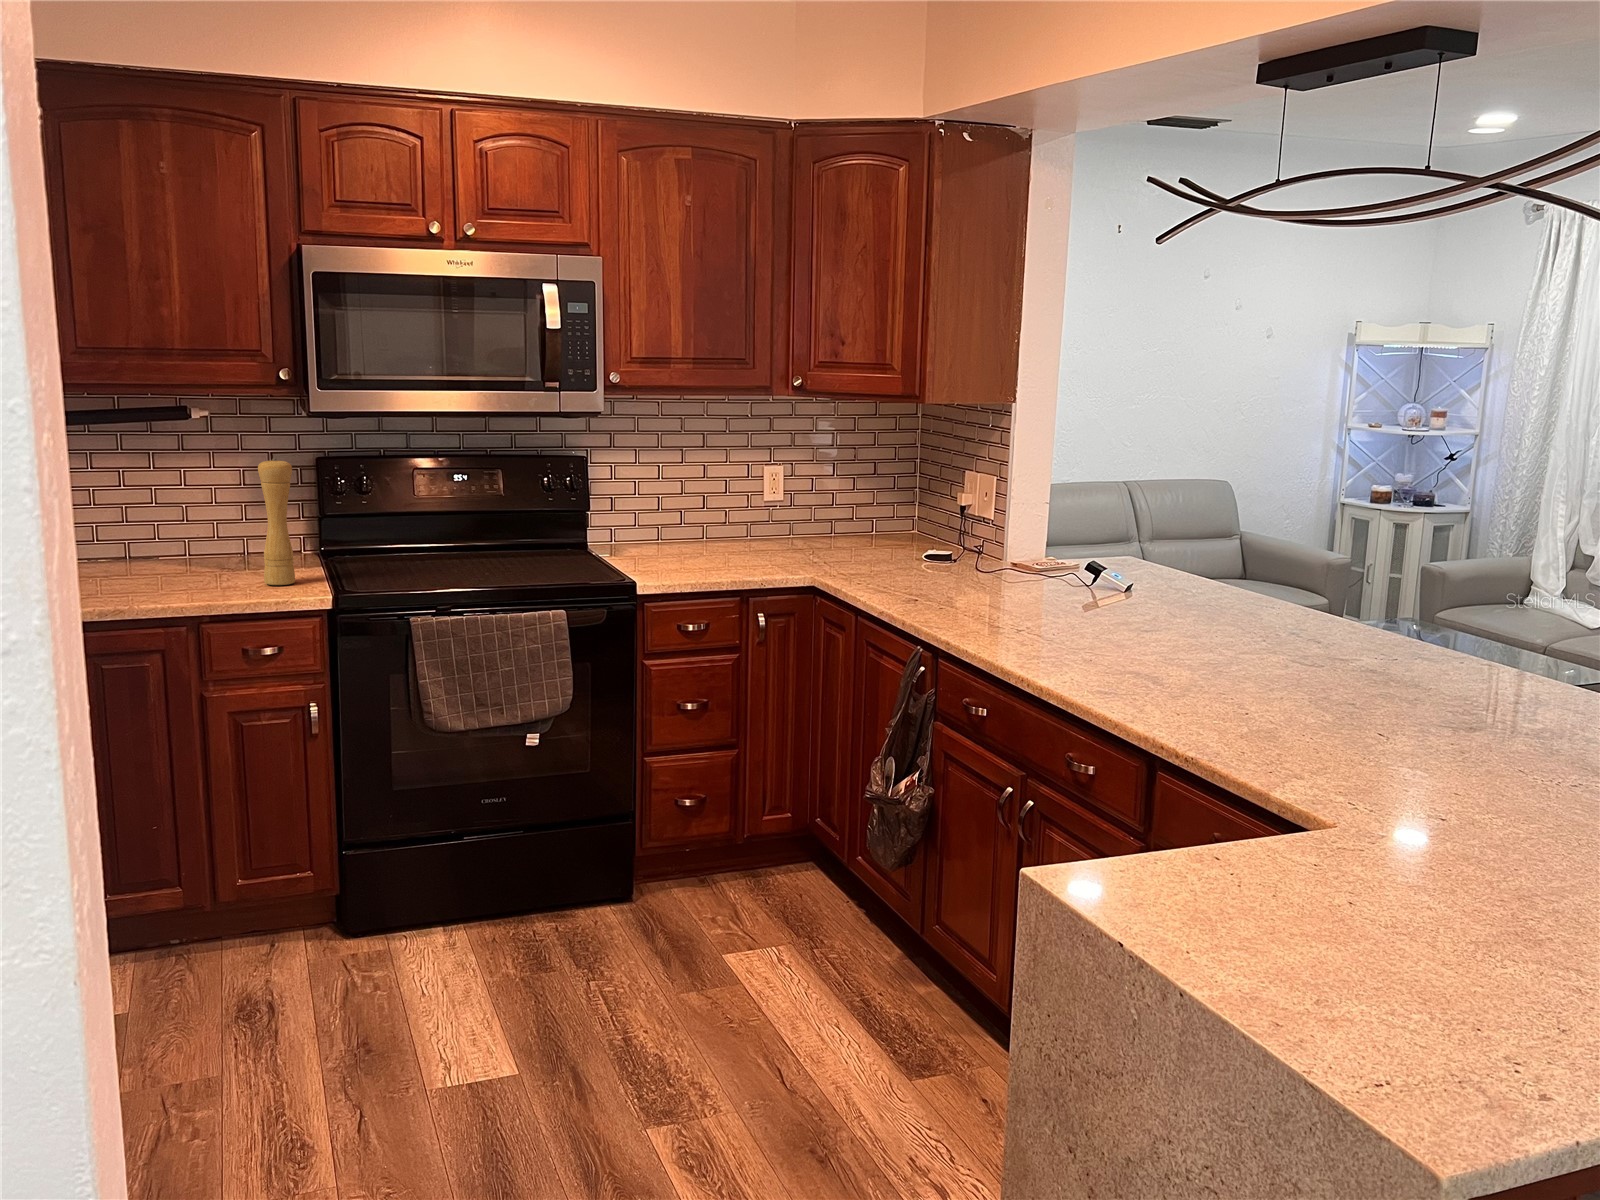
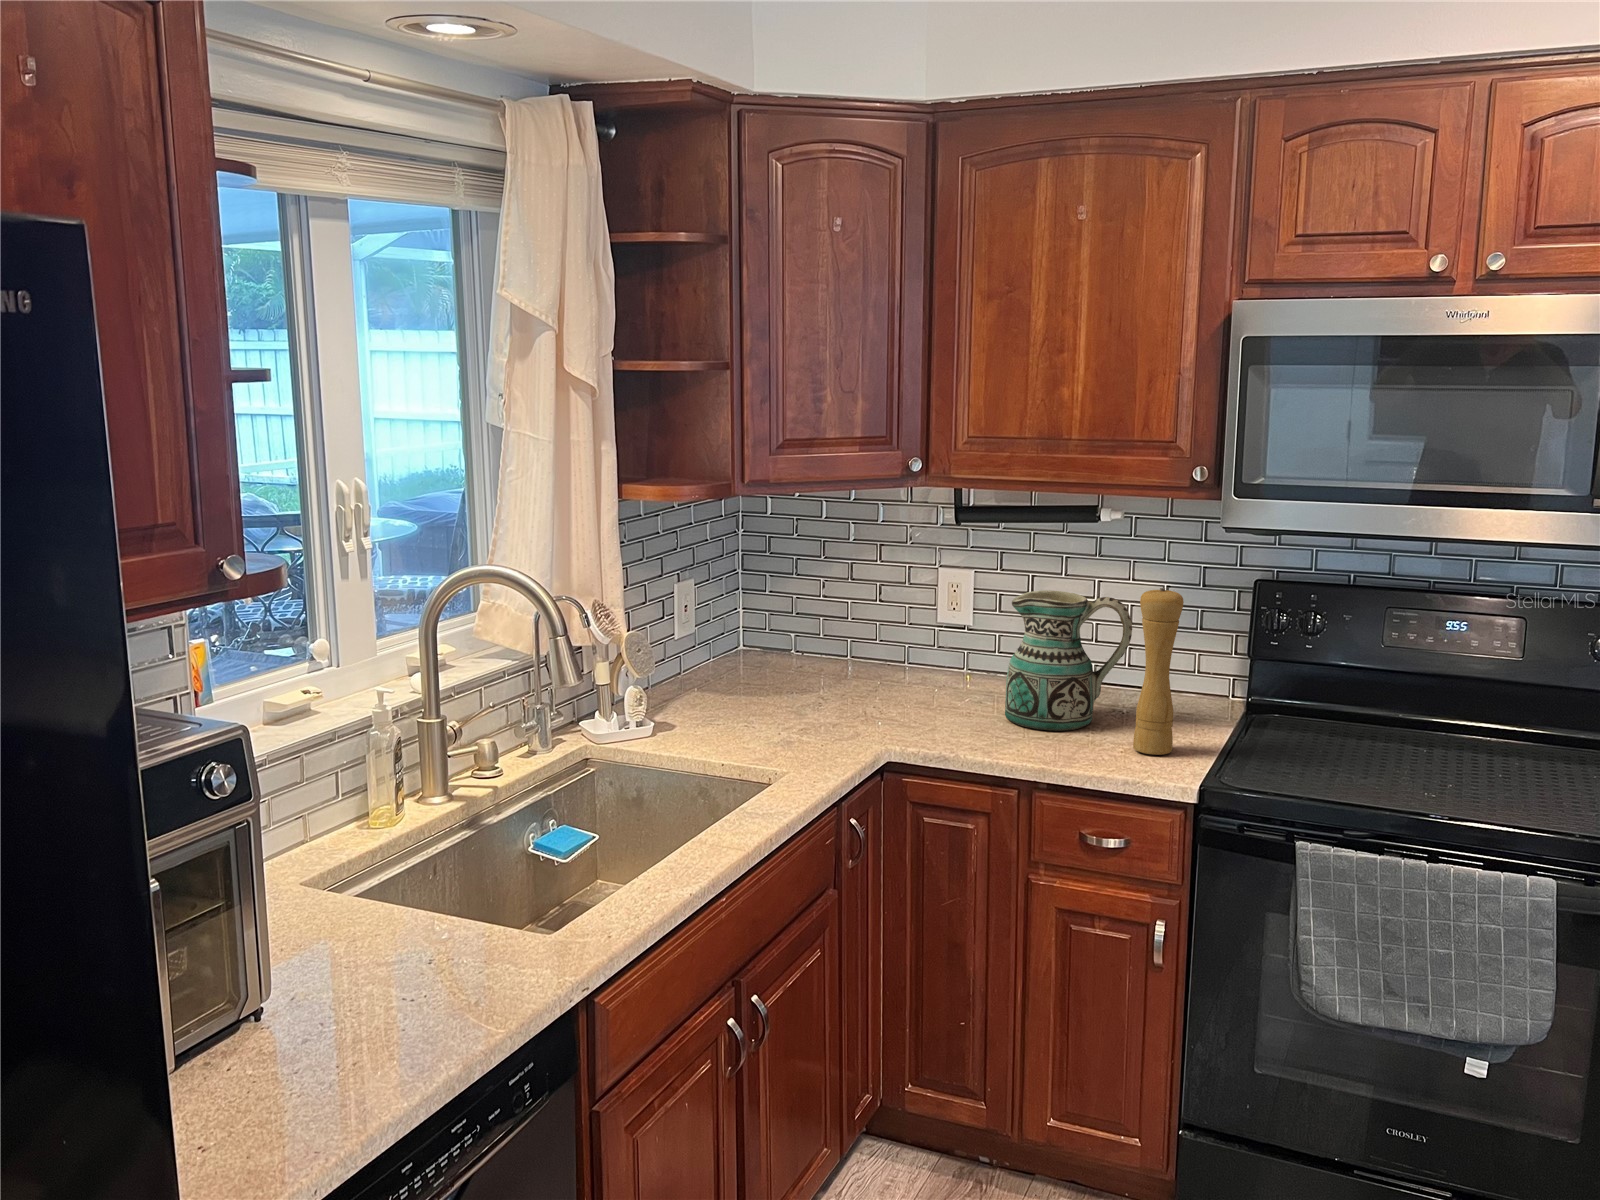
ceramic pitcher: none [135,475,241,584] -> present [1005,590,1132,730]

